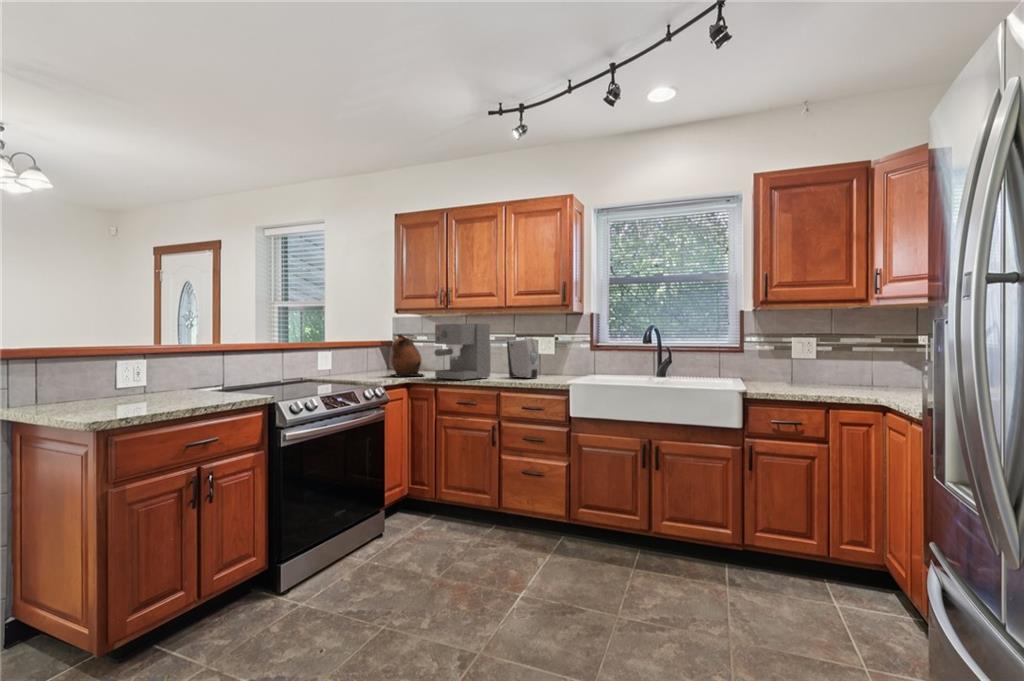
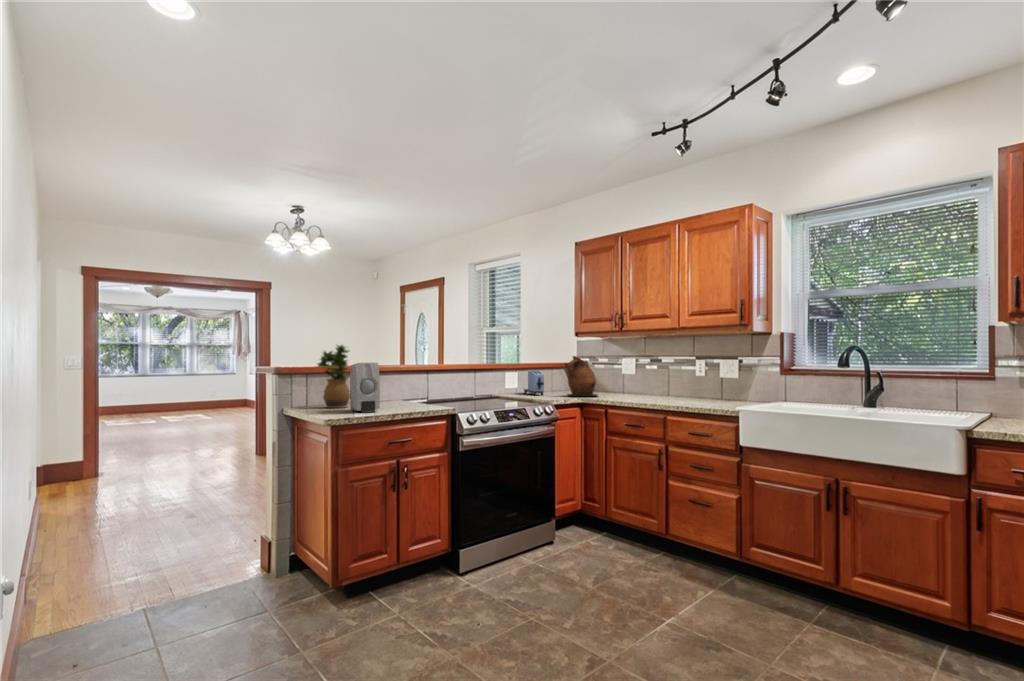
potted plant: none [47,316,110,406] -> present [317,345,350,408]
coffee maker: present [435,324,490,381] -> none [600,345,660,402]
soap dispenser: present [507,339,539,379] -> present [350,363,380,413]
toaster: none [337,350,365,377] -> present [524,371,544,395]

